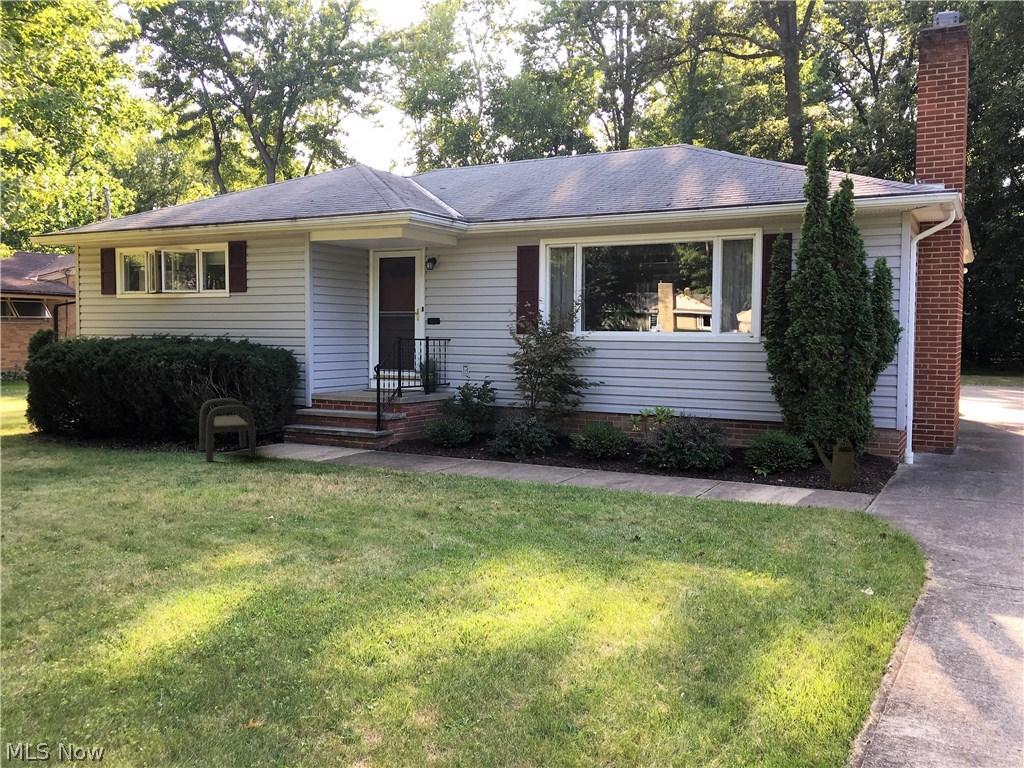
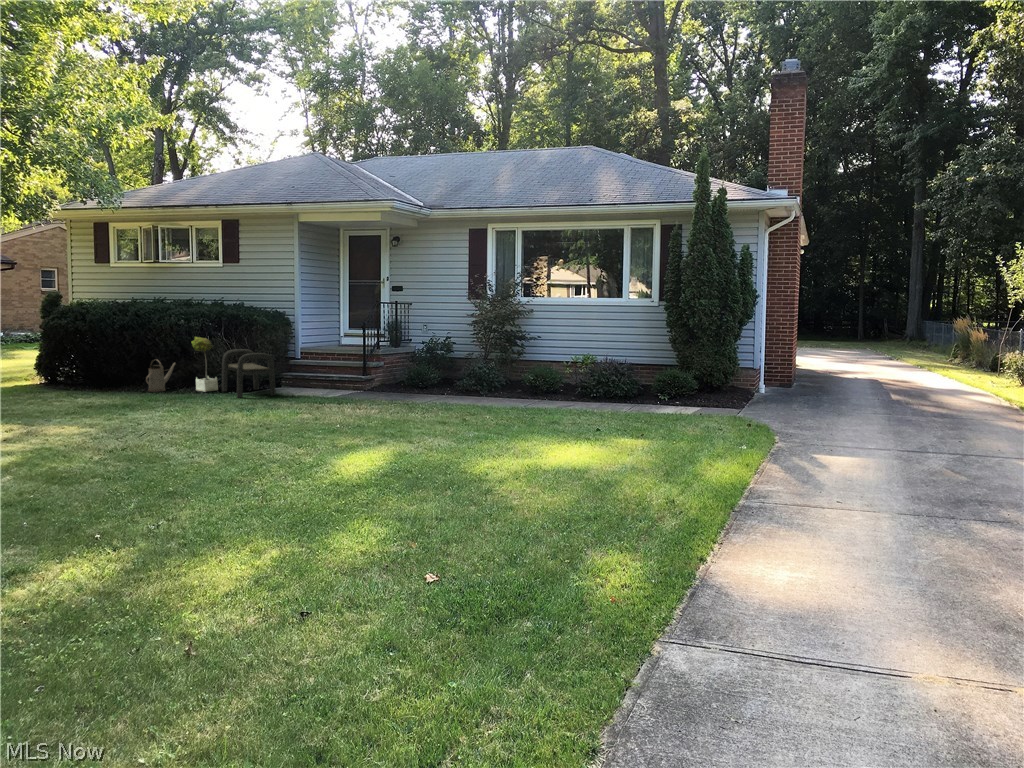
potted tree: none [166,382,198,450] -> present [192,337,218,392]
watering can: present [813,438,860,486] -> present [146,360,176,392]

